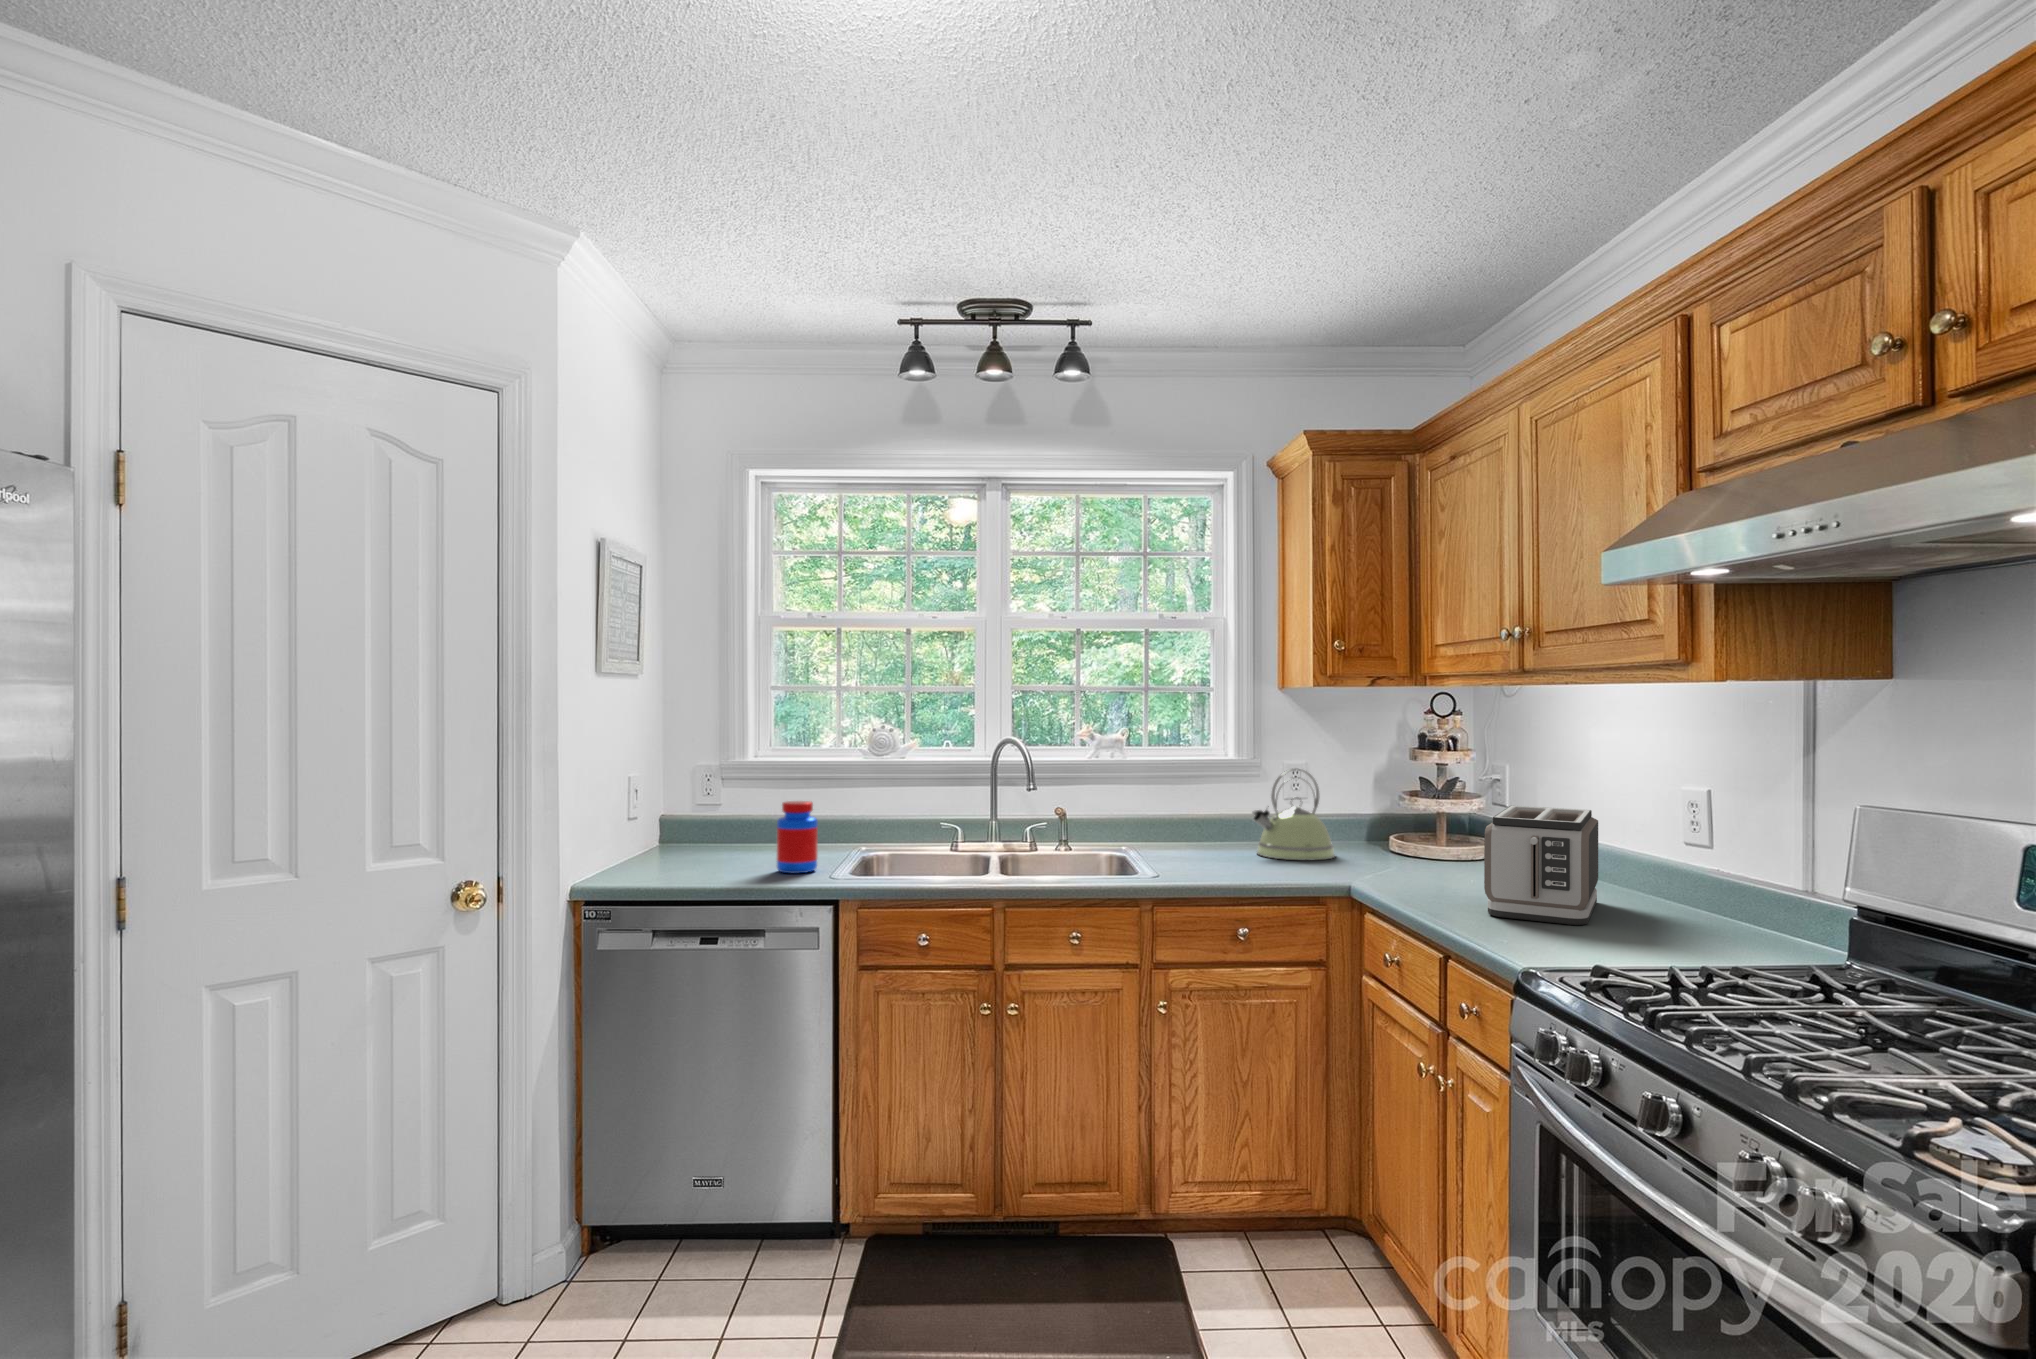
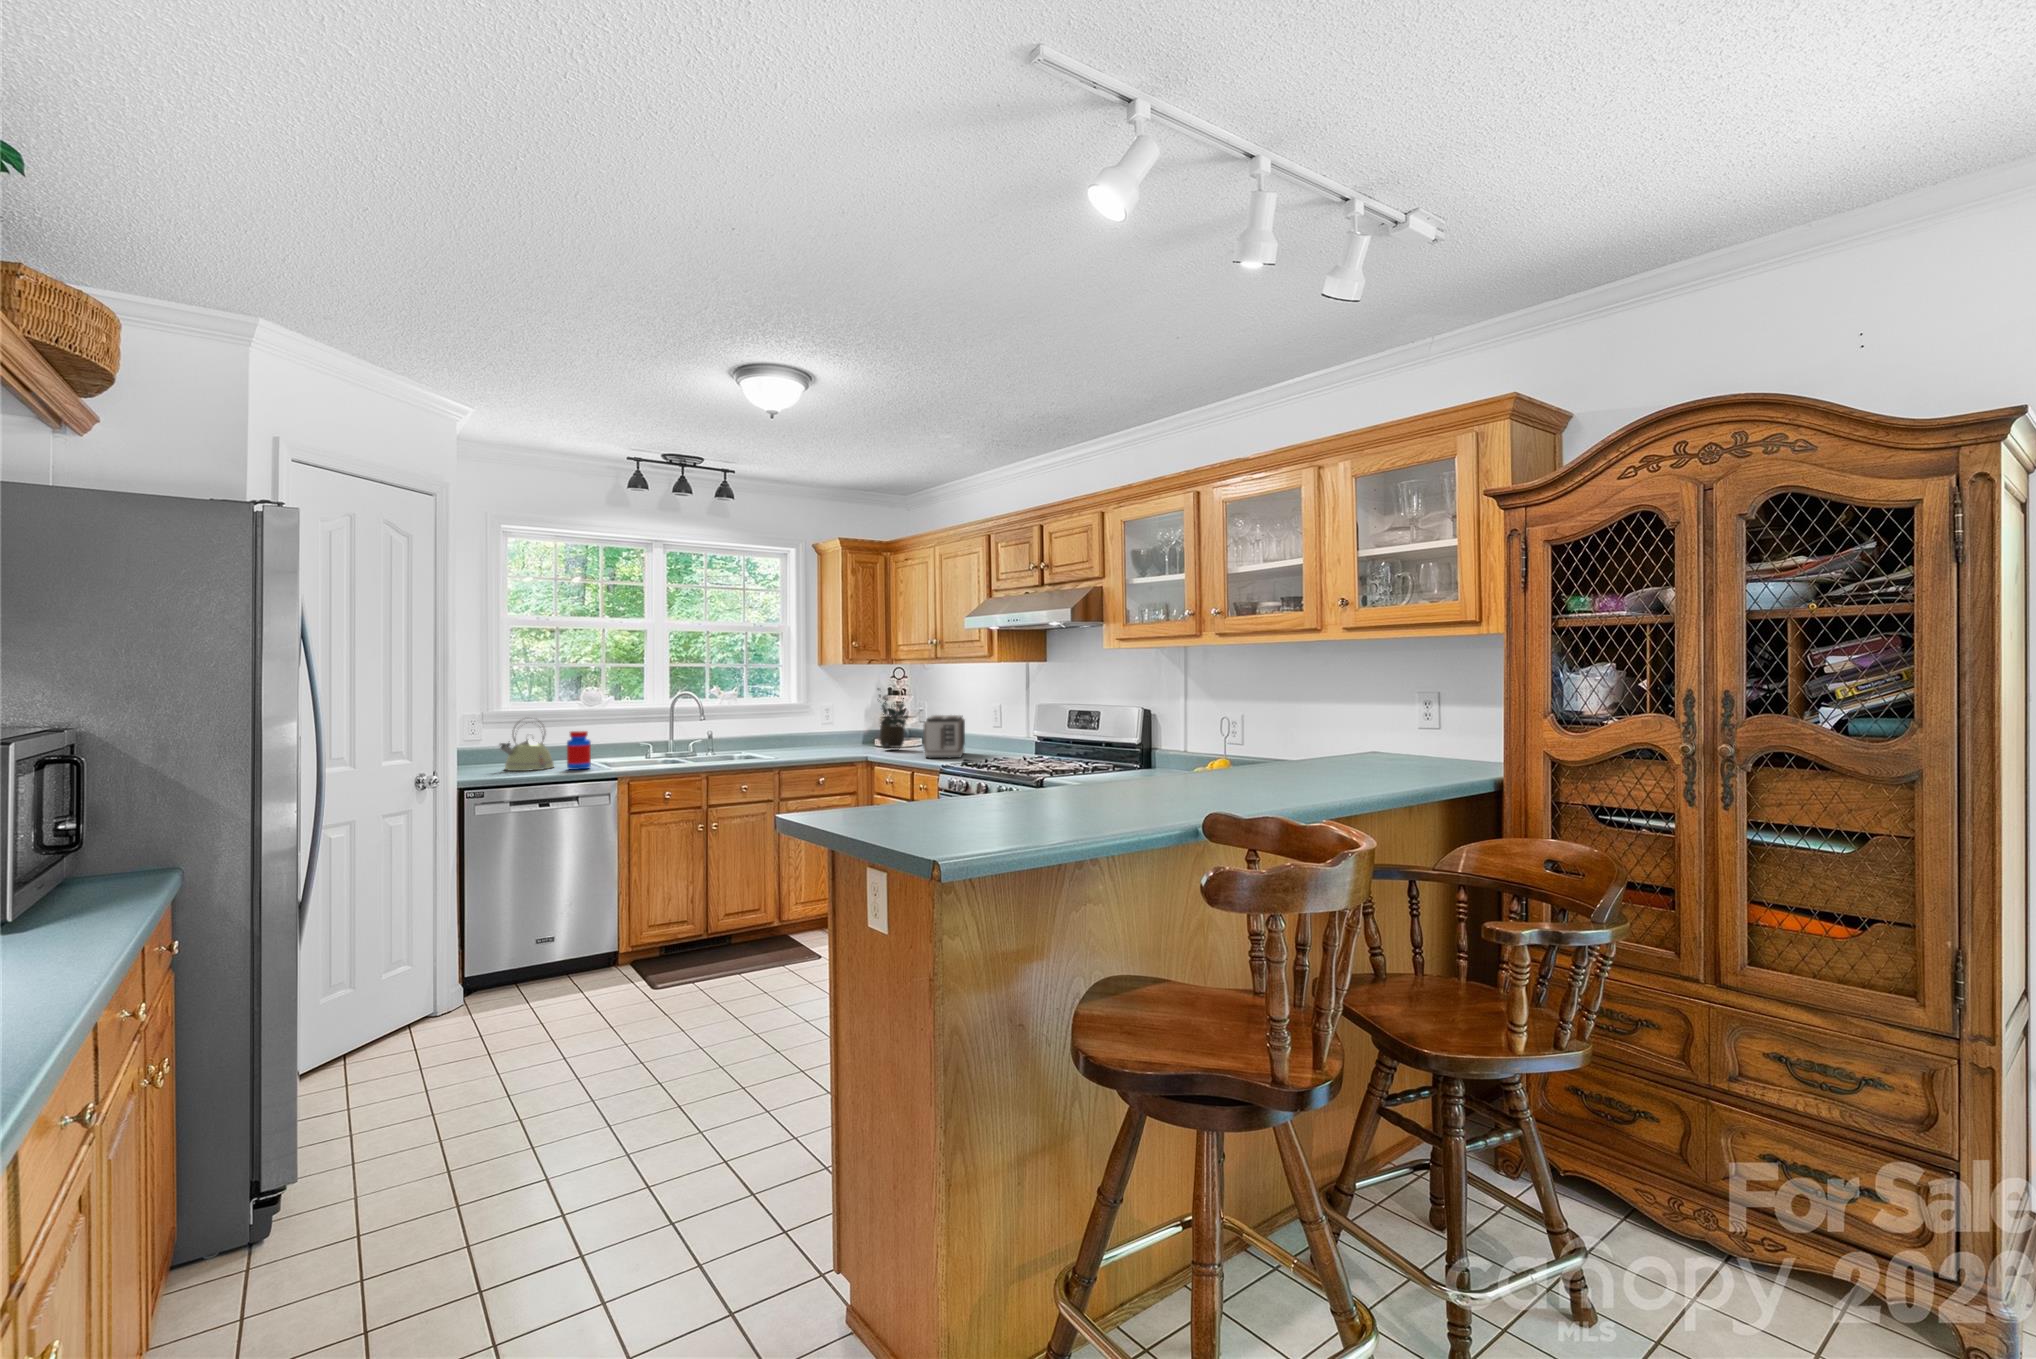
potted plant: none [1386,736,1457,874] -> present [878,688,908,749]
kettle: present [1252,769,1335,861] -> present [500,721,554,771]

